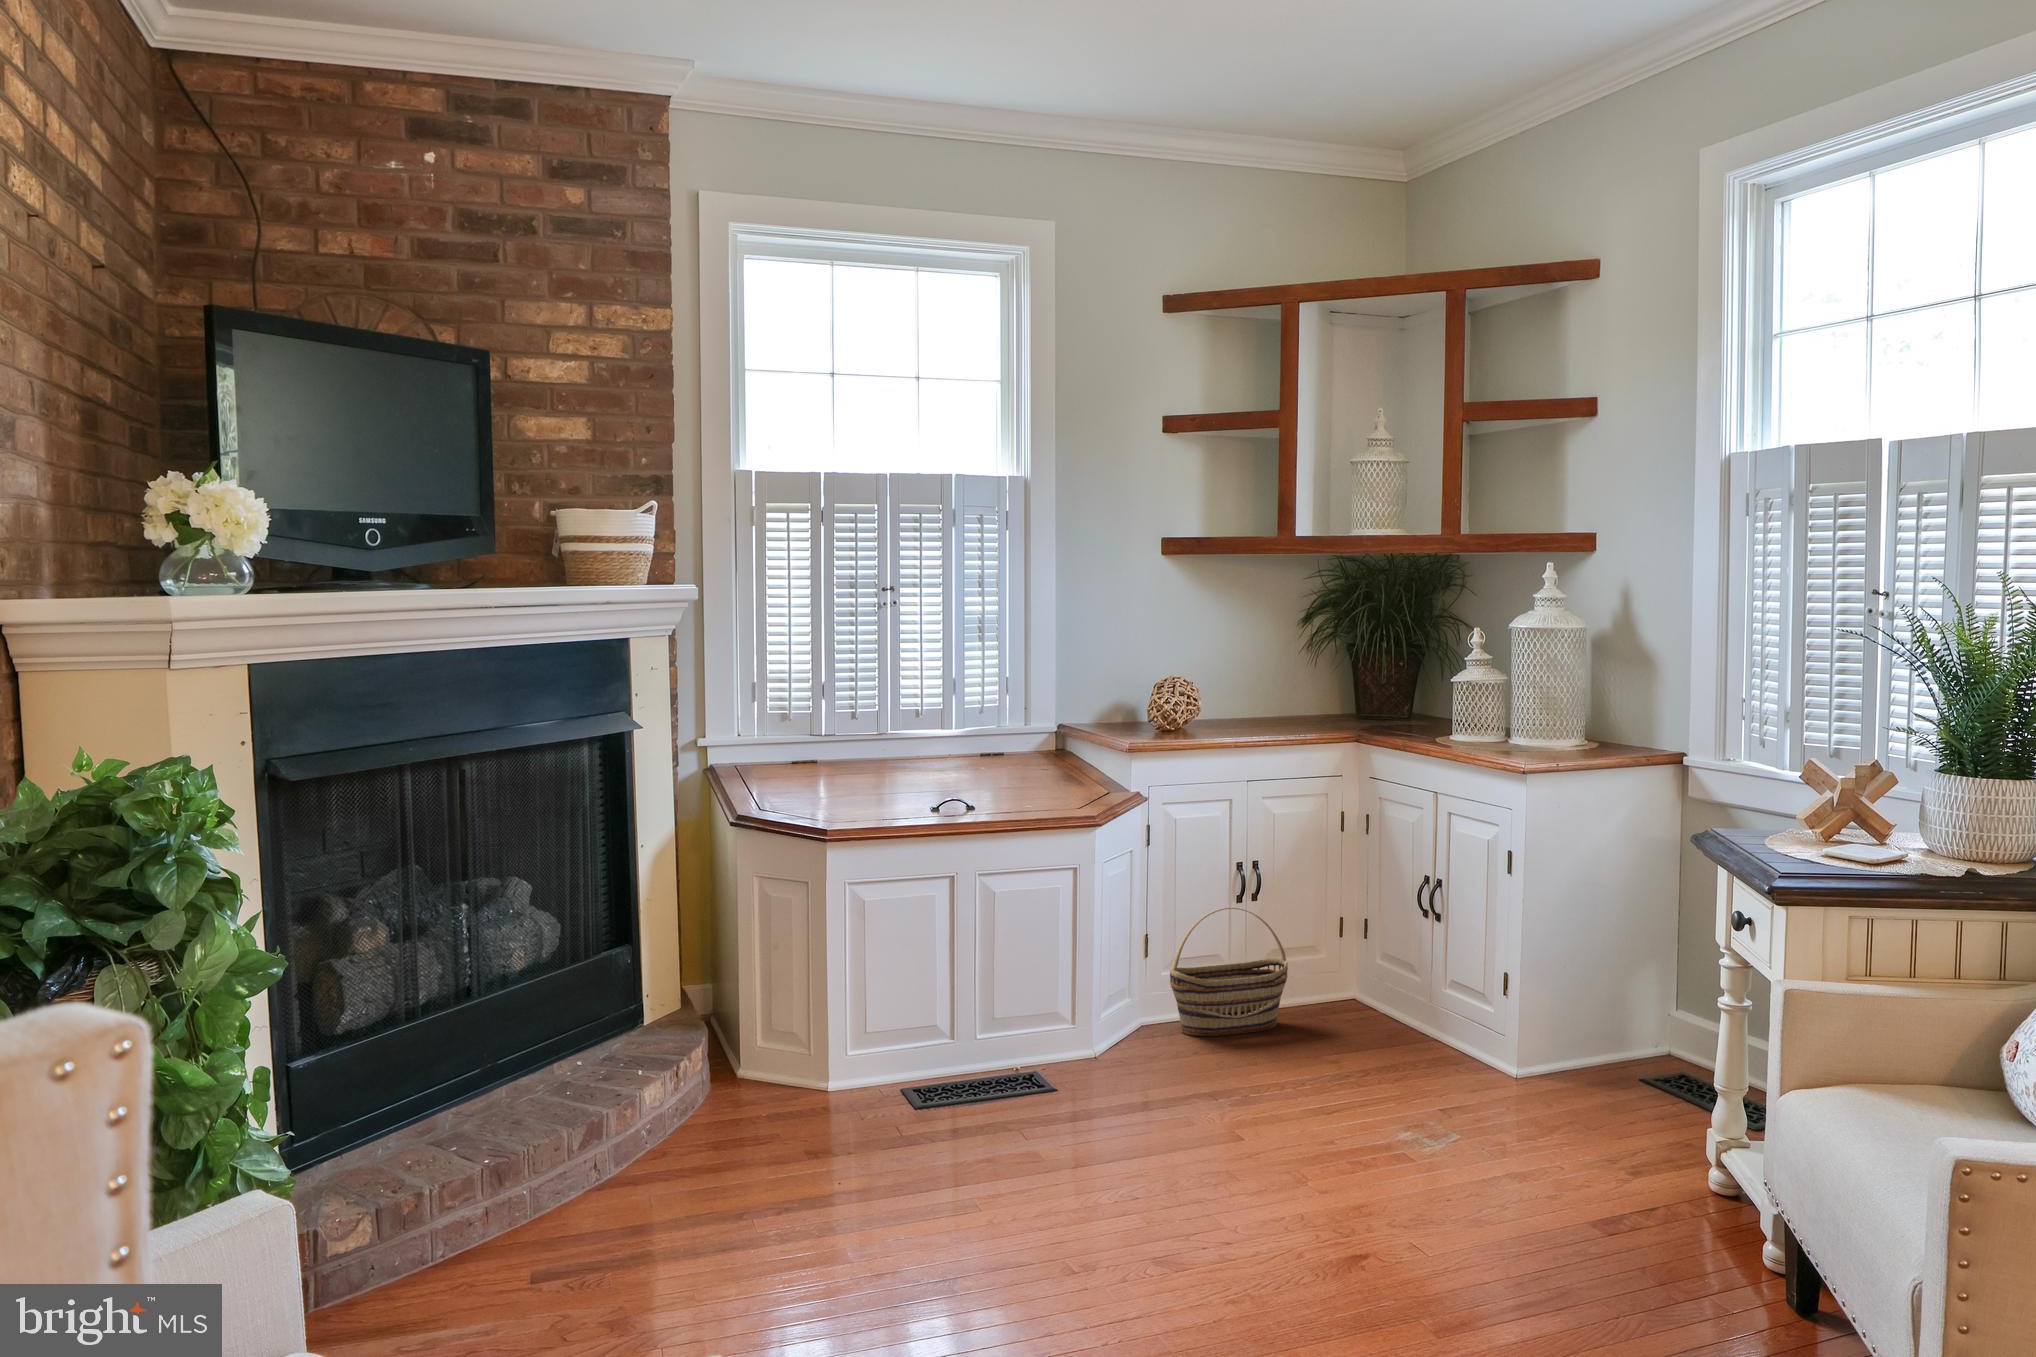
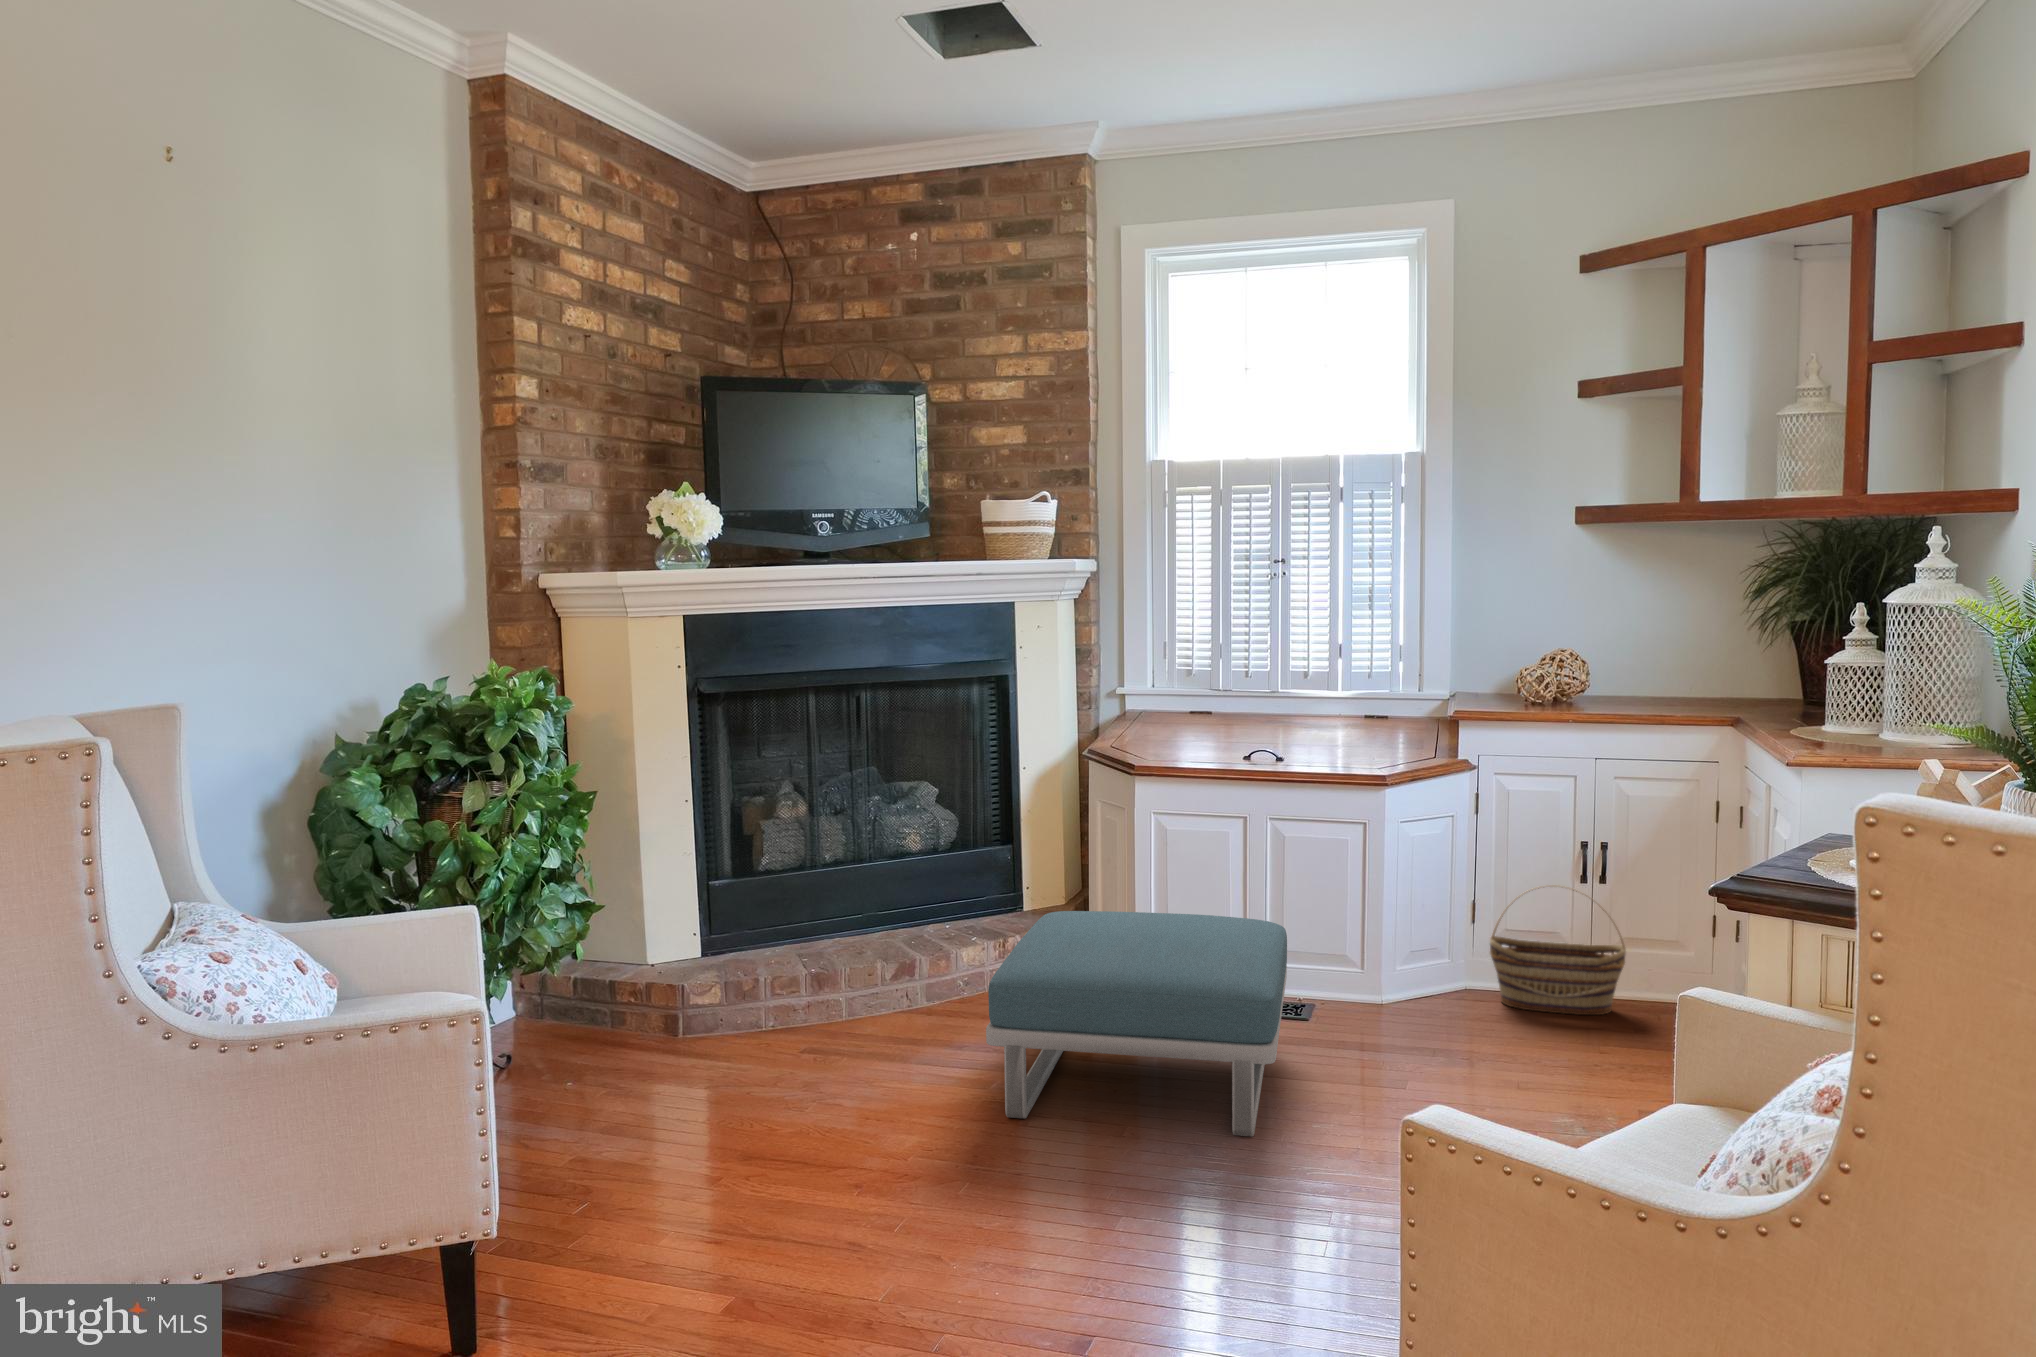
footstool: none [791,985,1194,1276] -> present [986,911,1287,1137]

